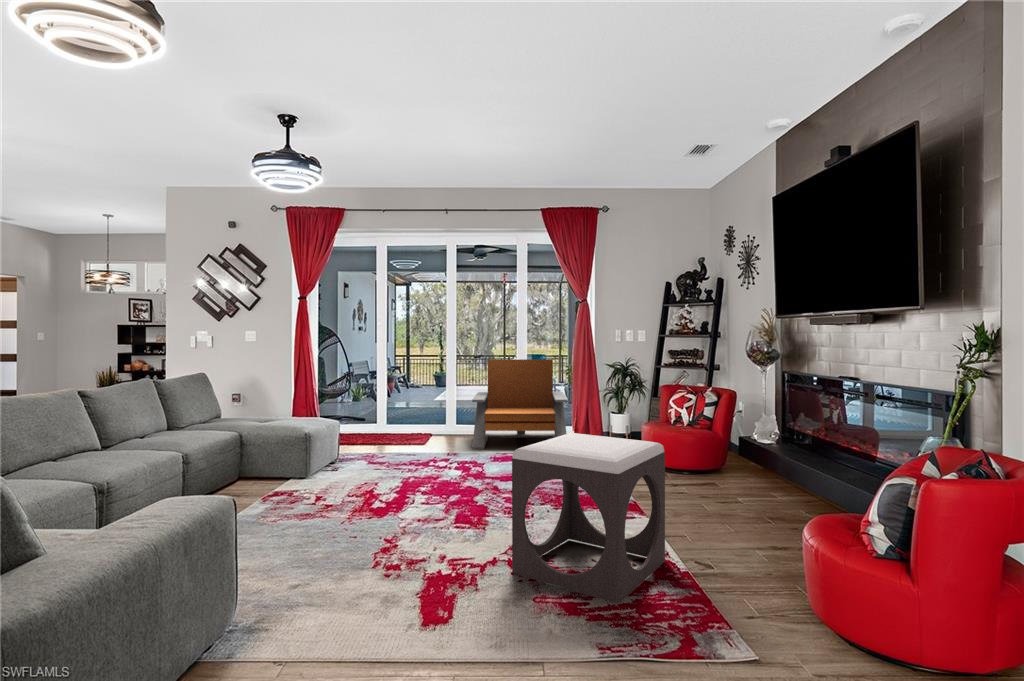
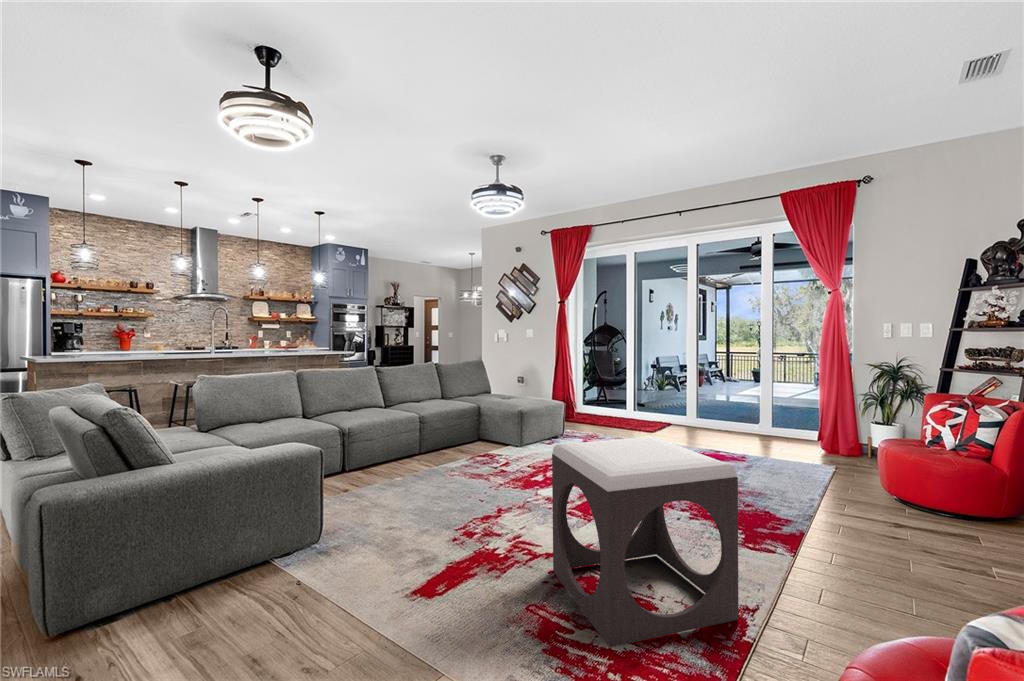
lounge chair: present [472,359,568,449] -> none [687,355,809,457]

